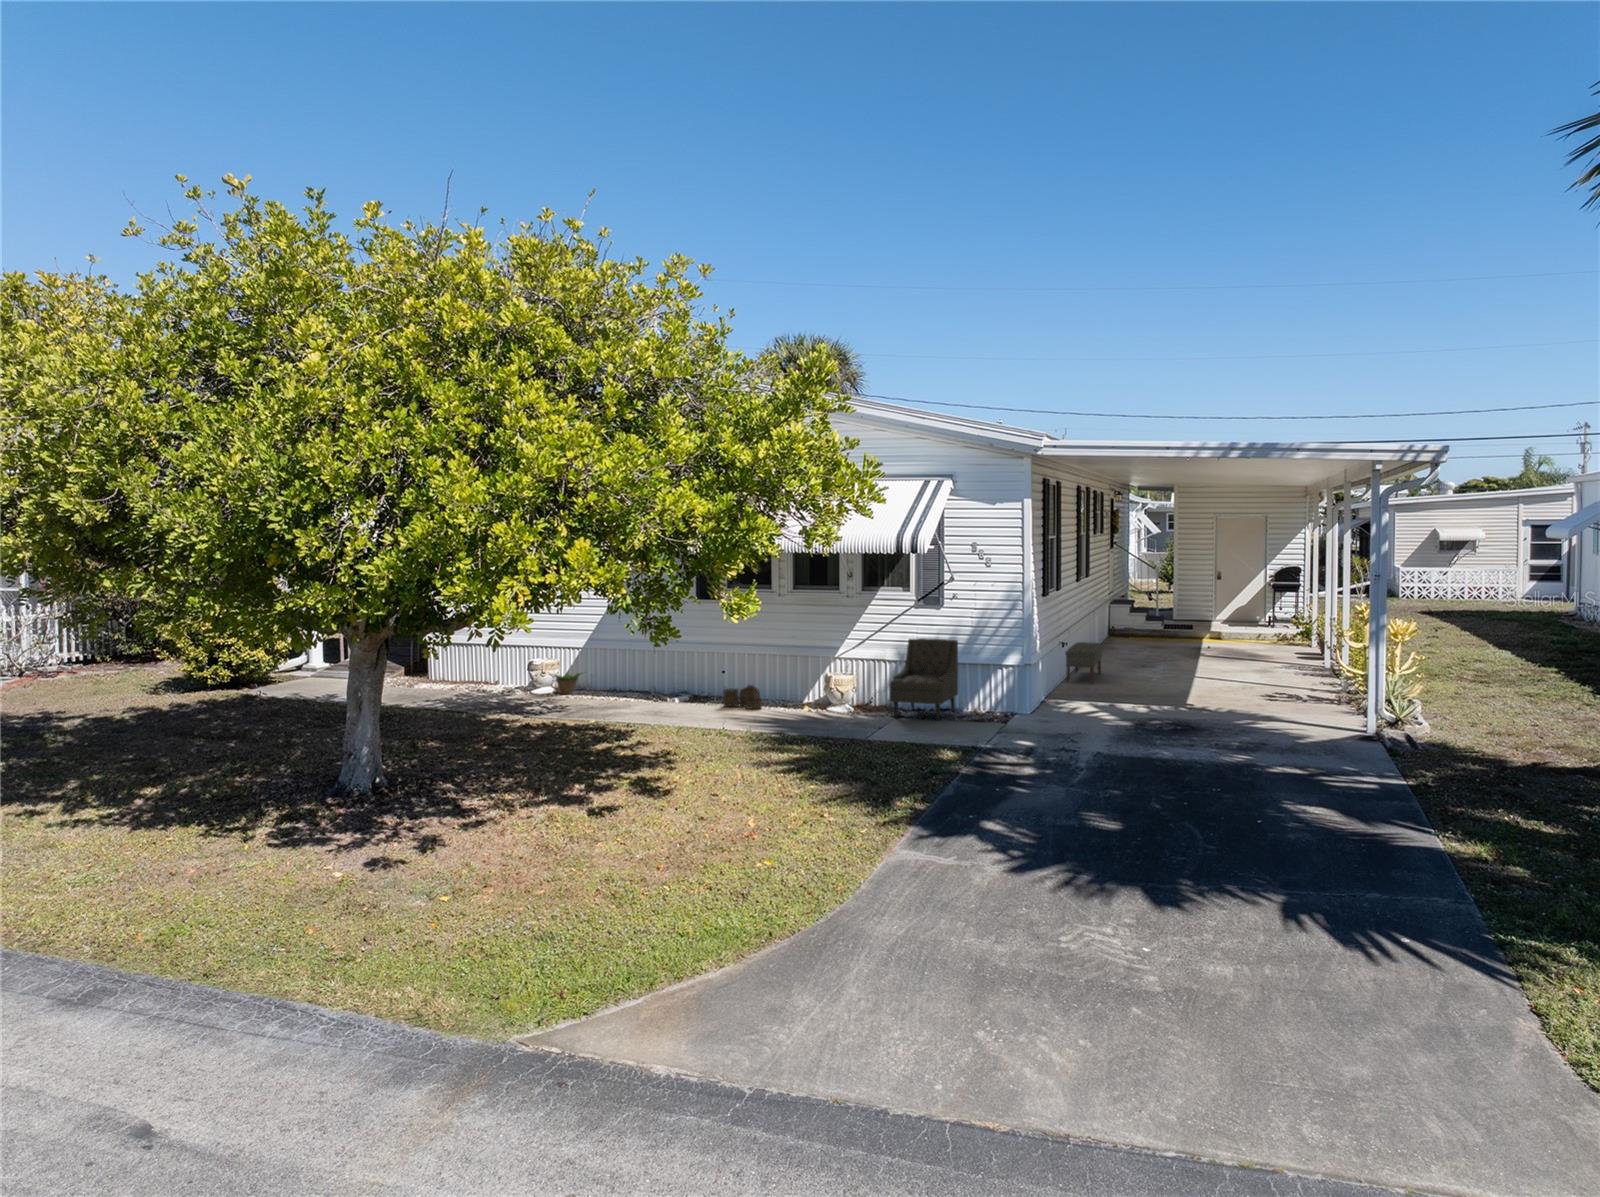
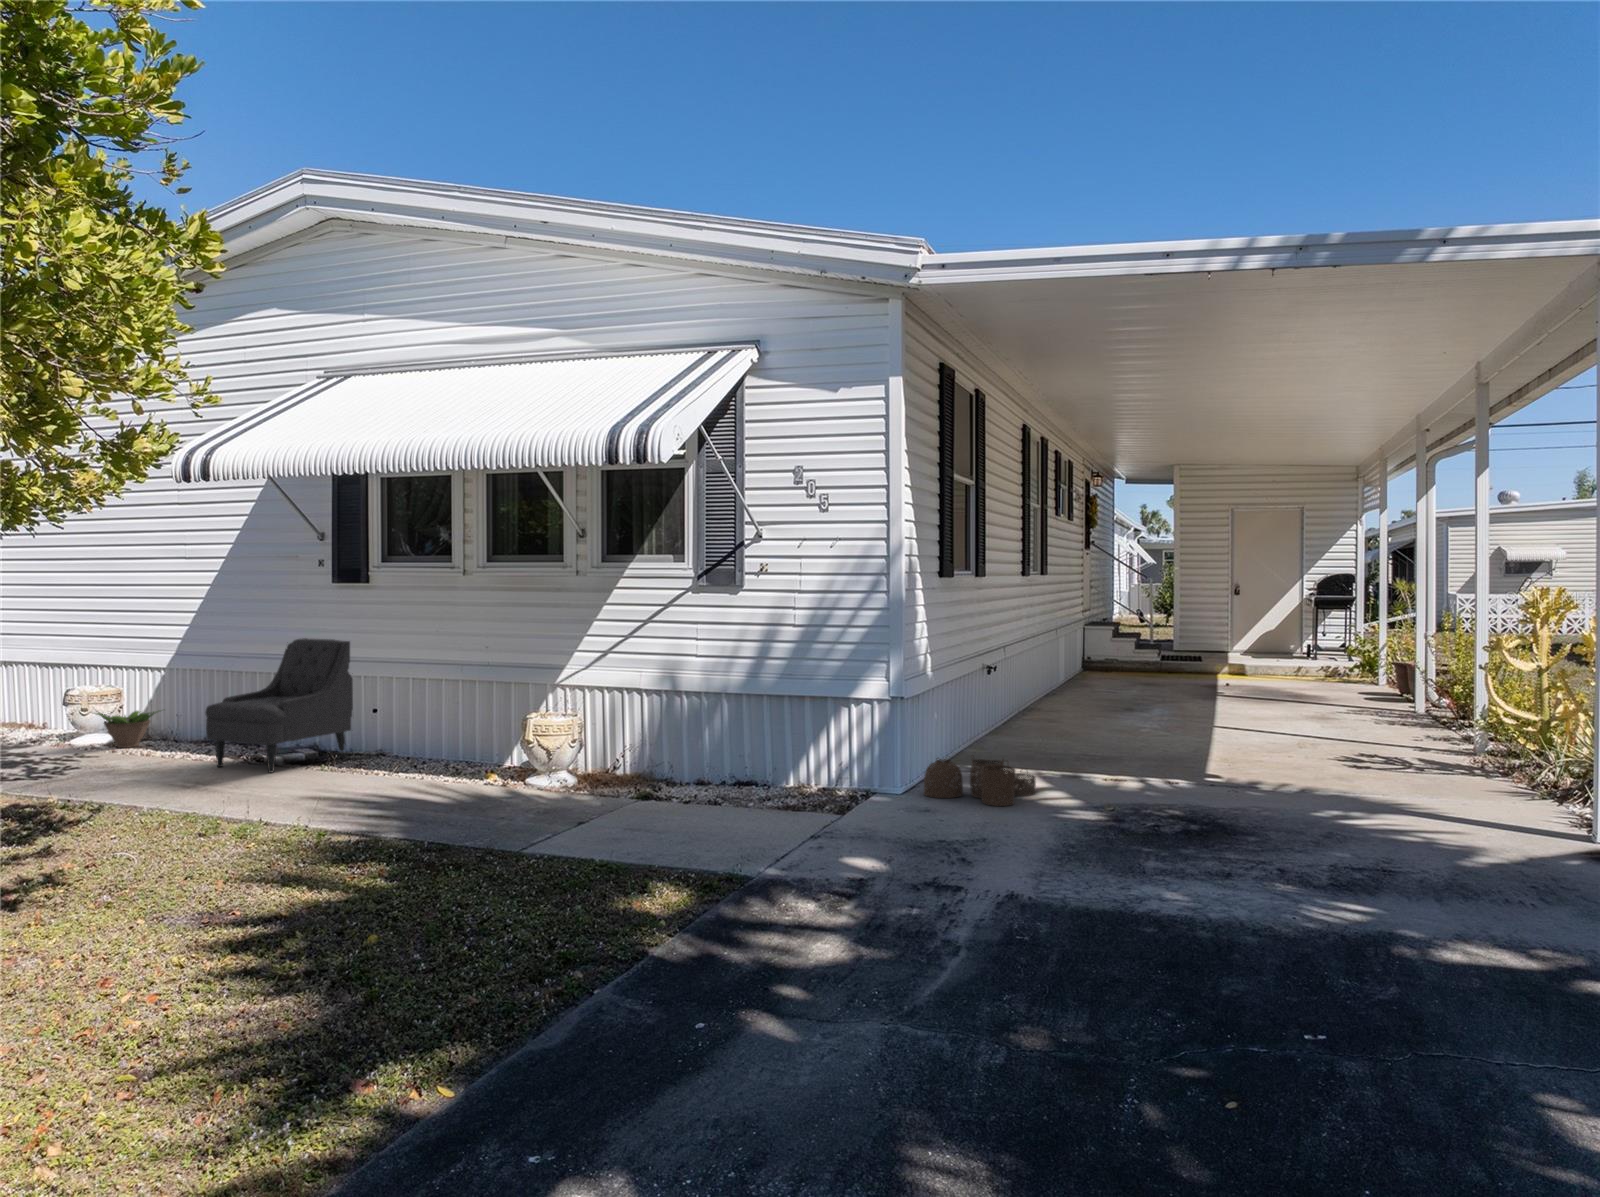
chair: present [890,638,958,721] -> present [205,638,353,773]
bench: present [1065,642,1102,683] -> none [996,670,1062,738]
woven basket: present [723,685,762,709] -> present [923,758,1036,806]

